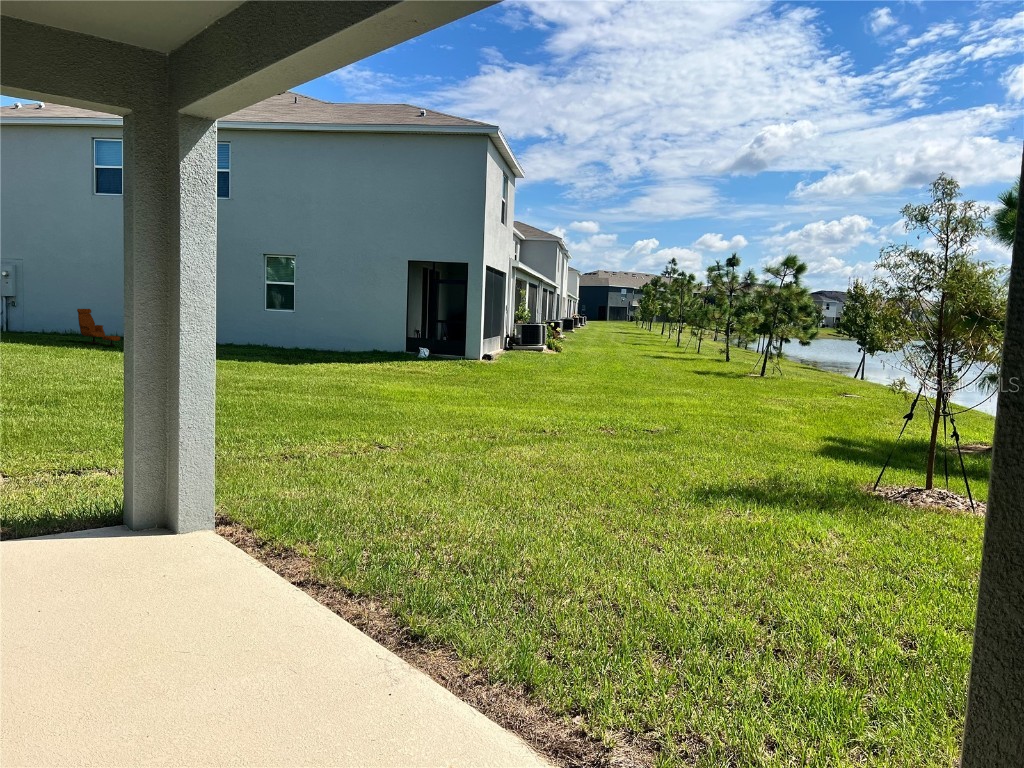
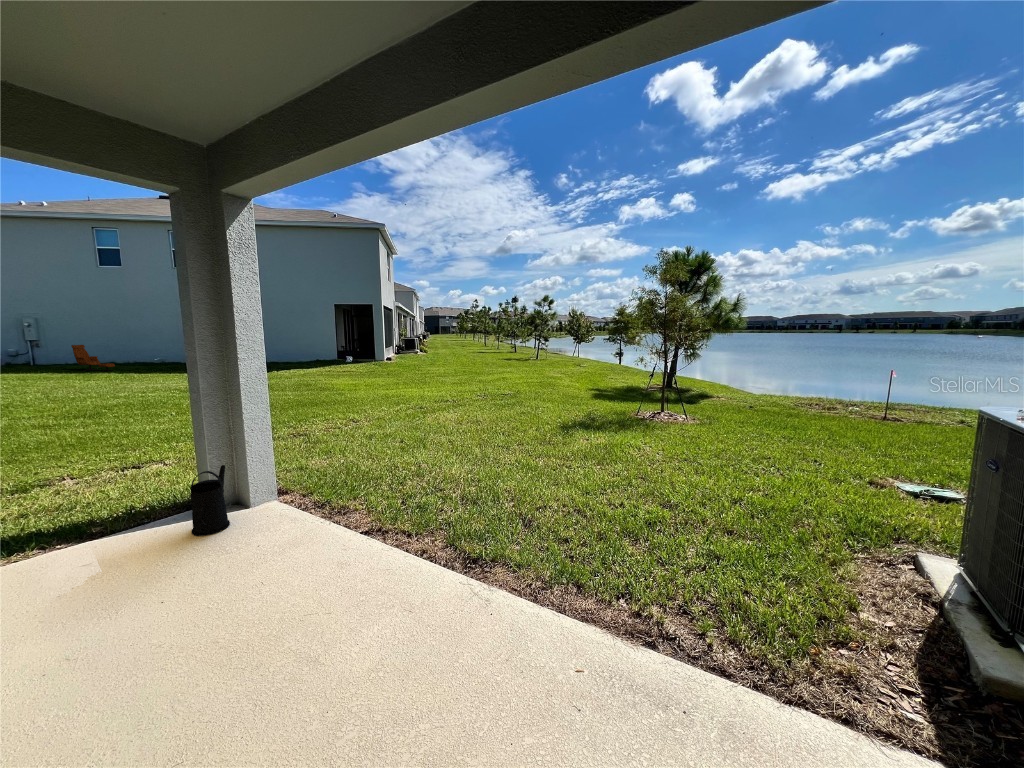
watering can: none [106,468,159,551] -> present [190,465,230,536]

